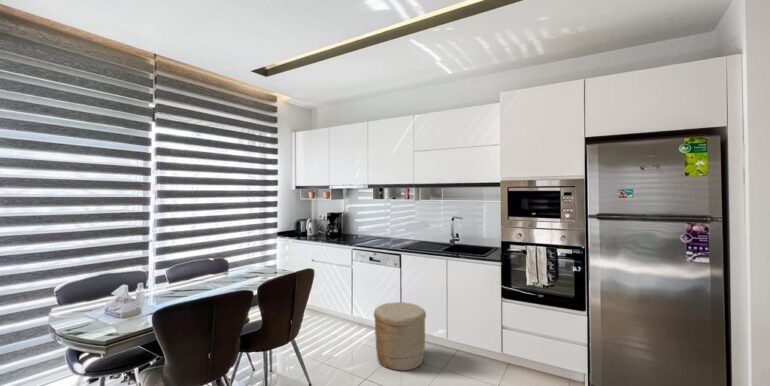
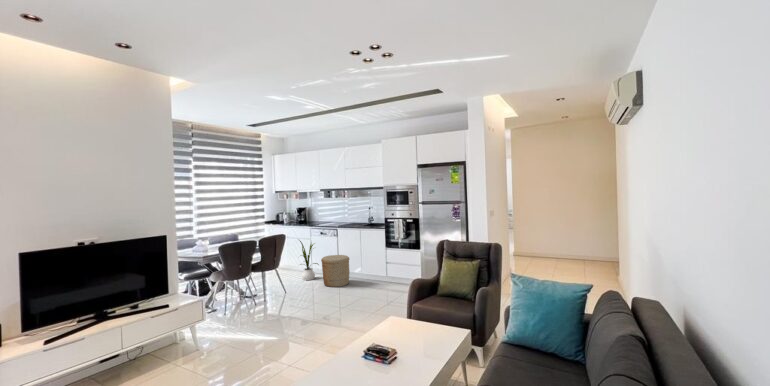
house plant: none [326,266,366,344] -> present [300,241,319,280]

